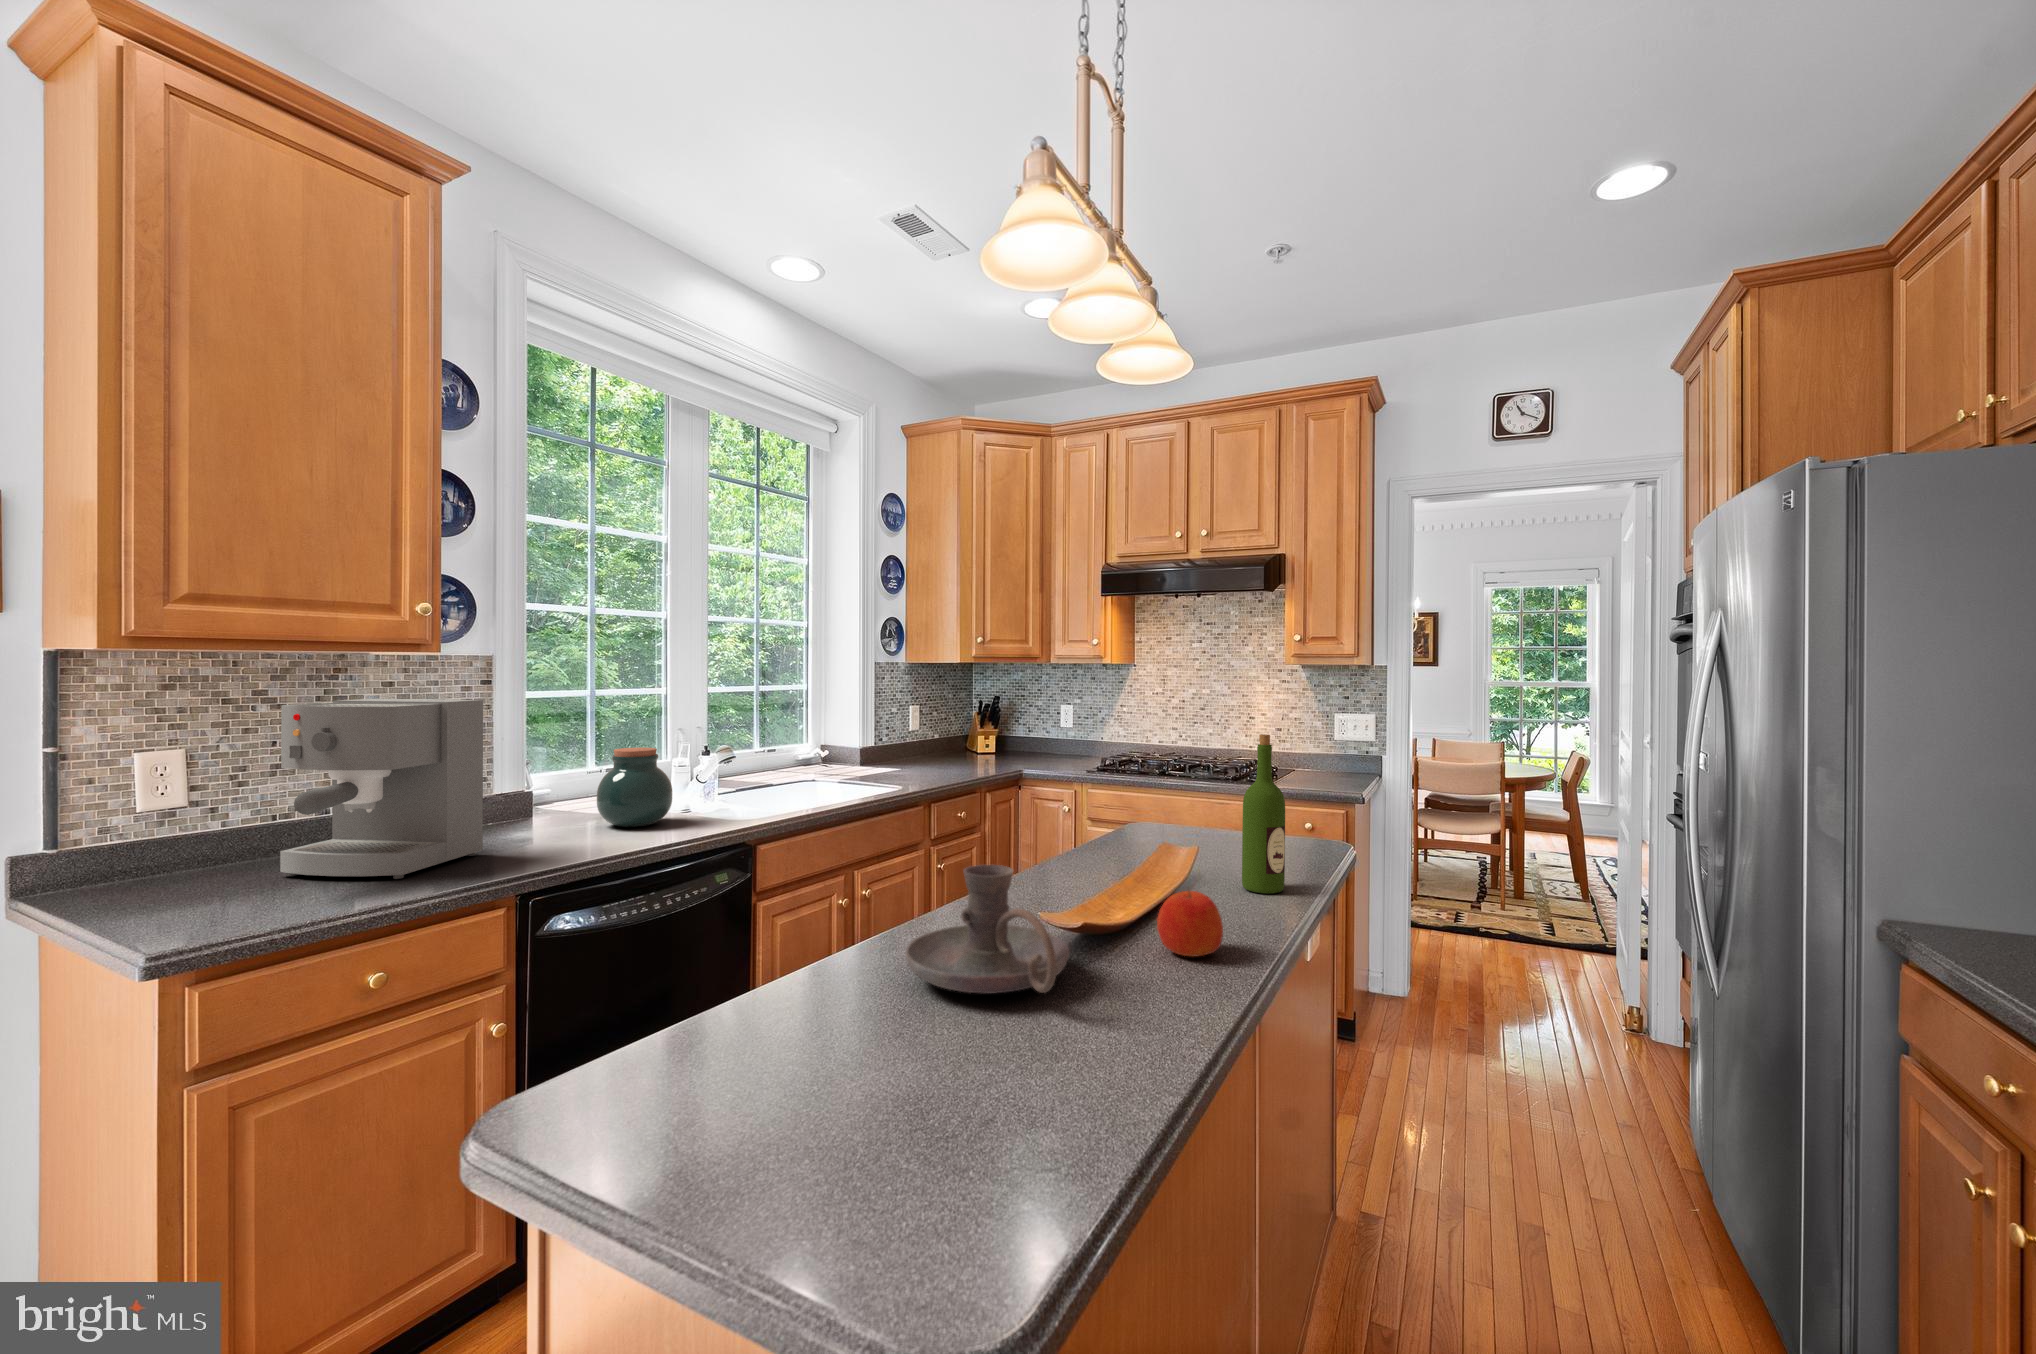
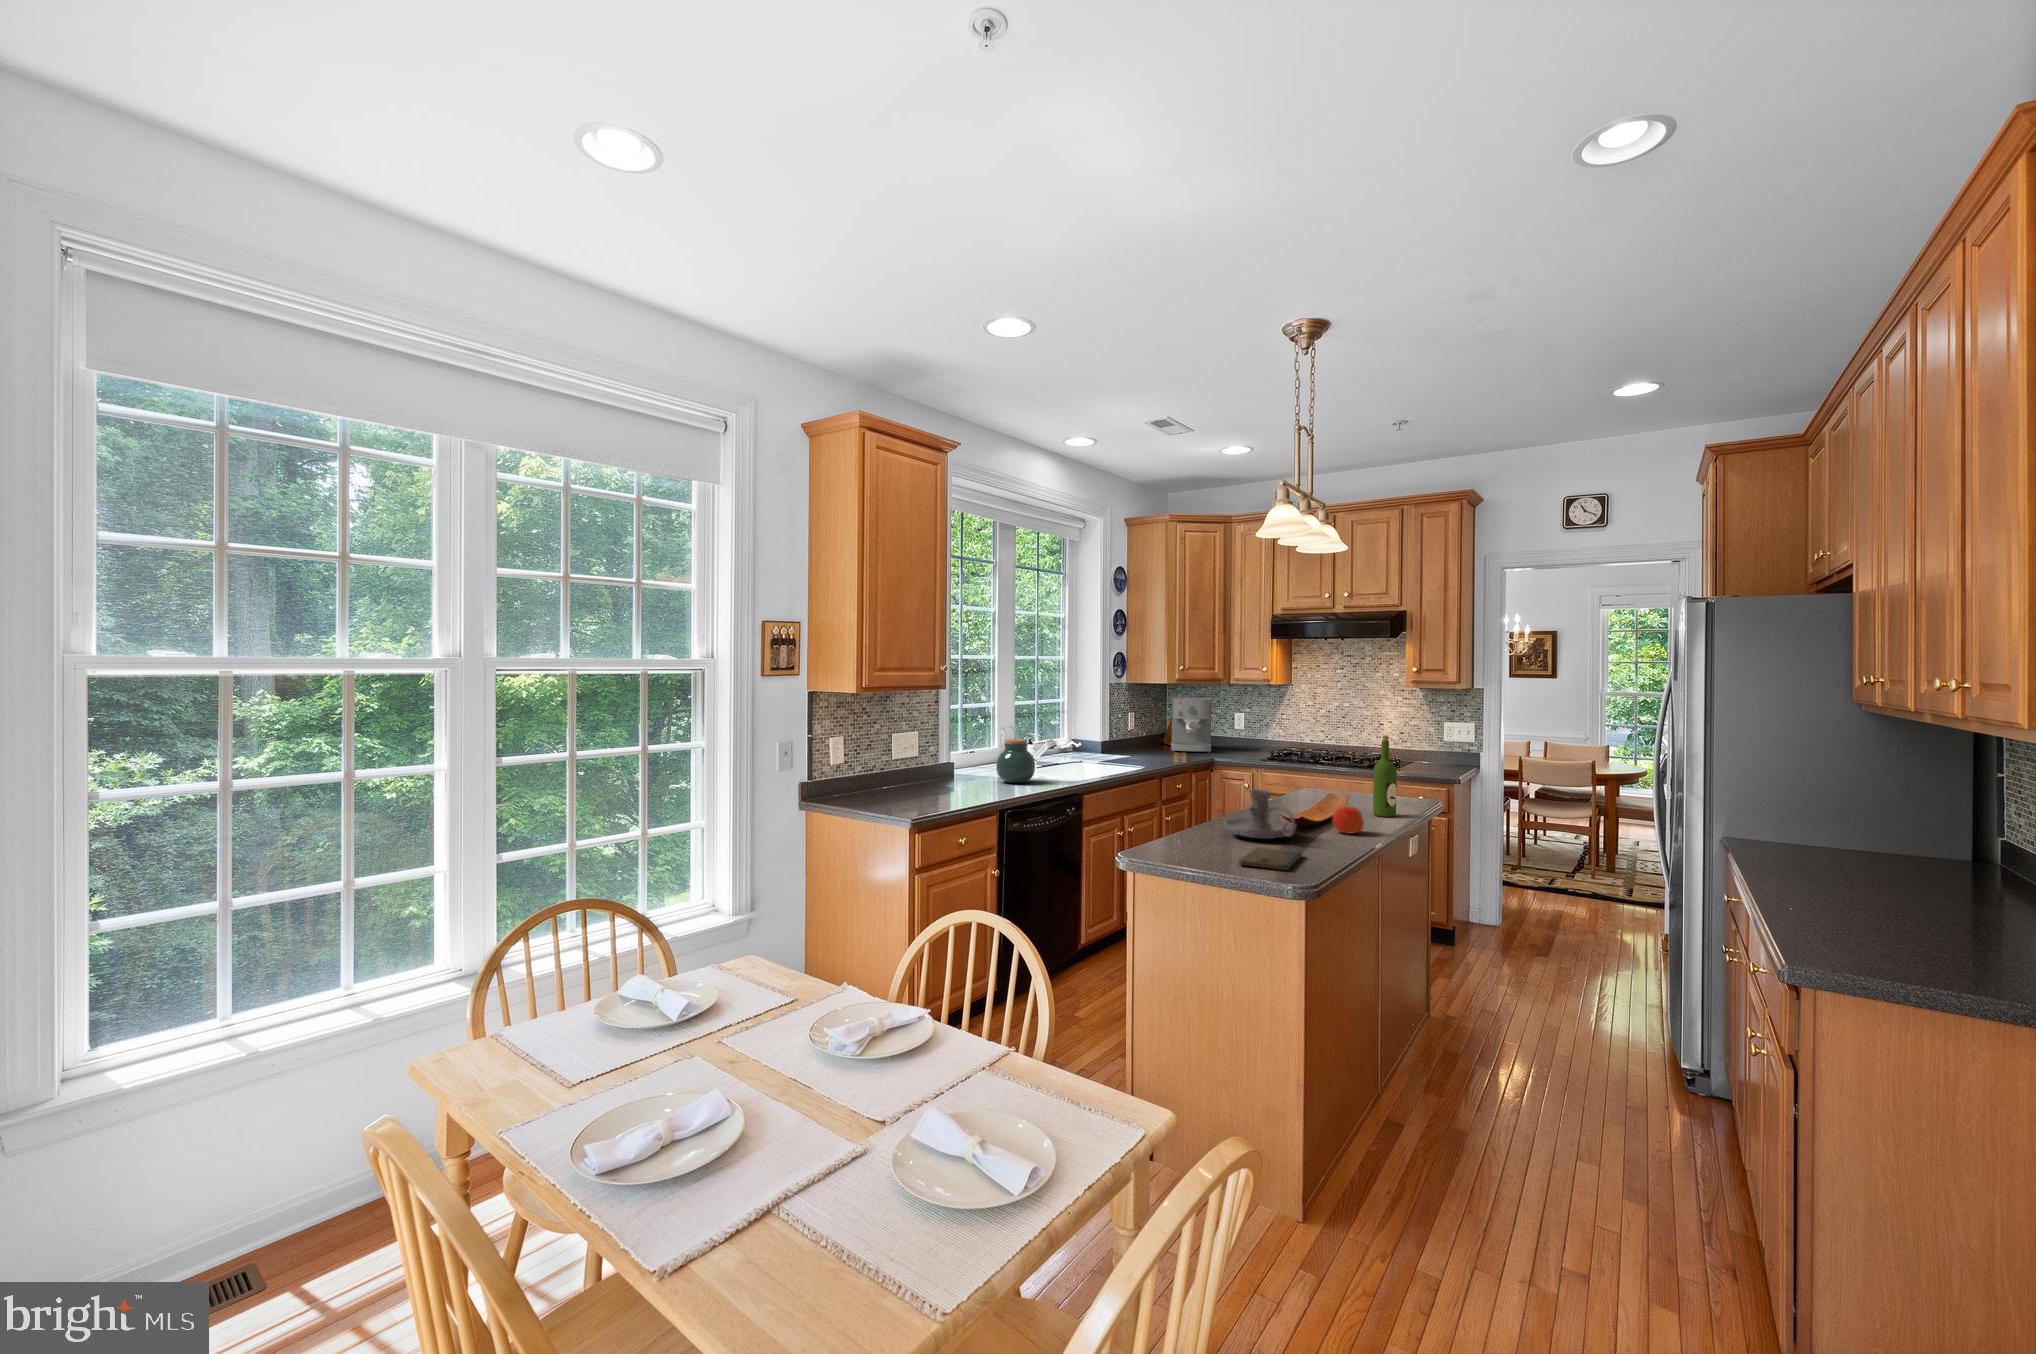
coffee maker: present [280,699,483,879] -> present [1171,697,1211,753]
cutting board: none [840,1045,1055,1186] -> present [1239,847,1302,870]

